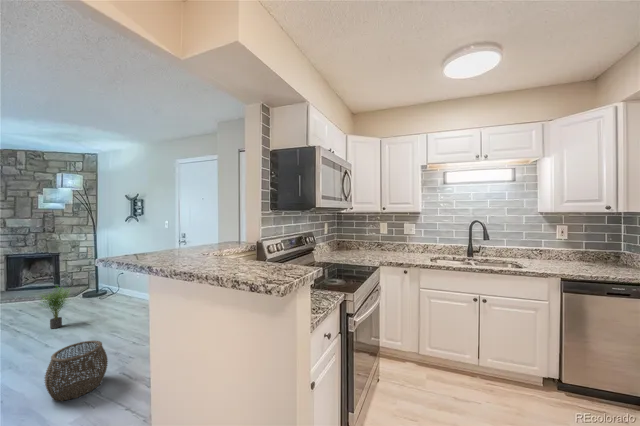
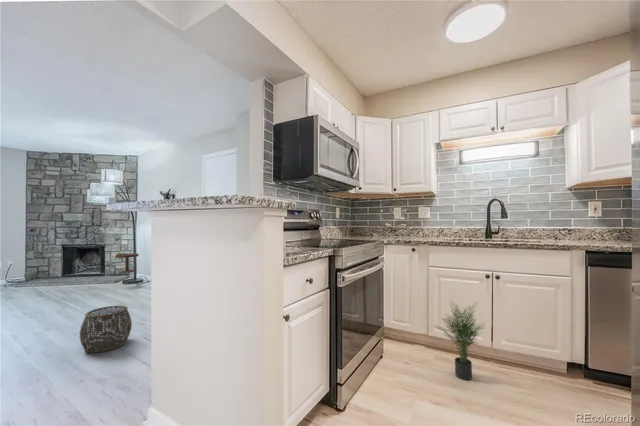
side table: none [75,264,102,303] -> present [115,253,139,273]
potted plant: present [43,287,68,329] -> present [438,306,482,380]

